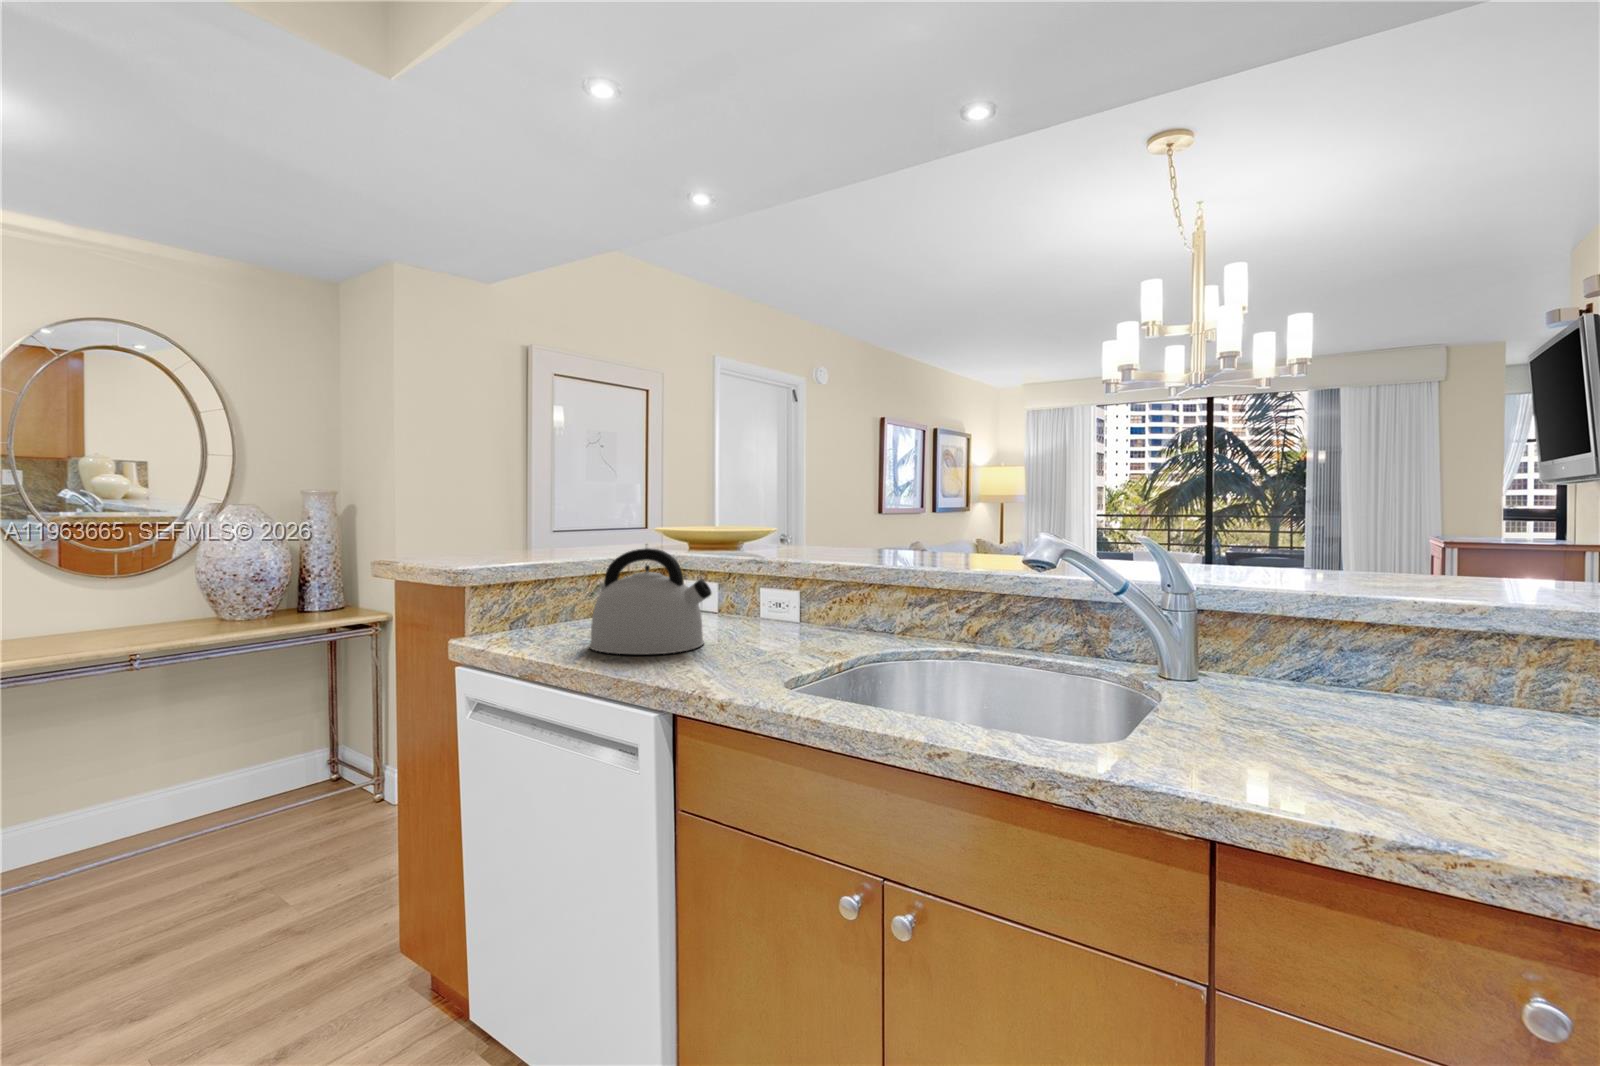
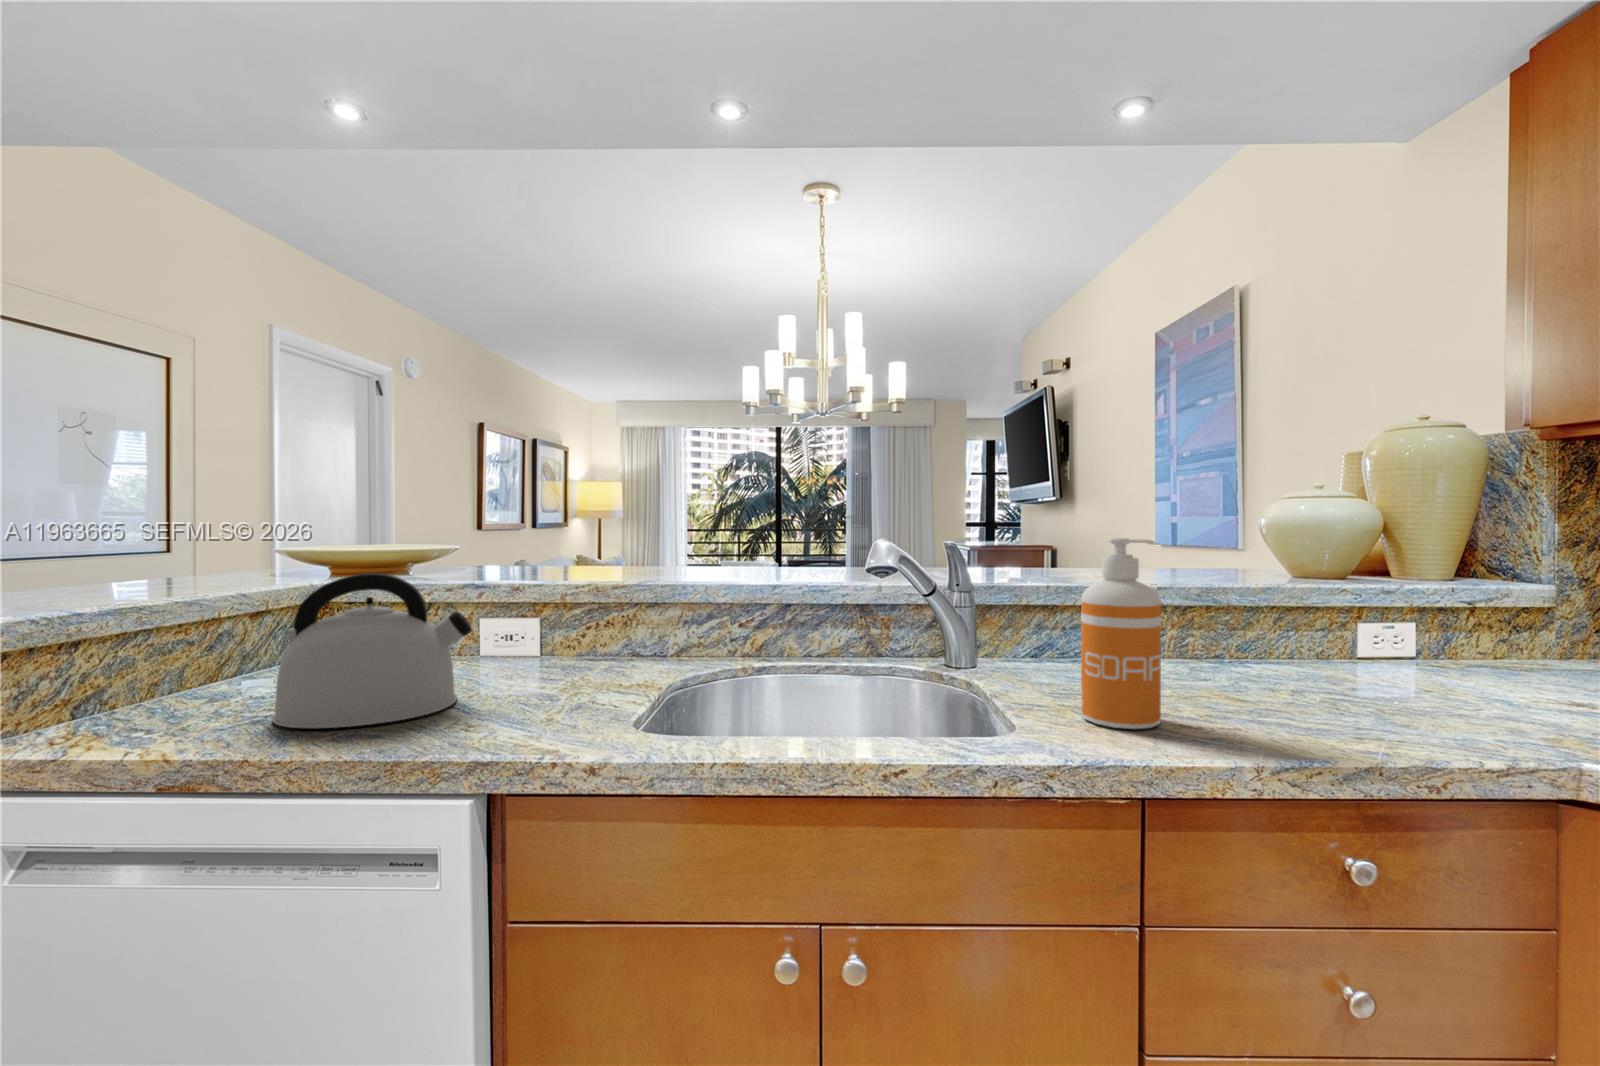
soap dispenser: none [1218,538,1326,771] -> present [1081,538,1161,729]

